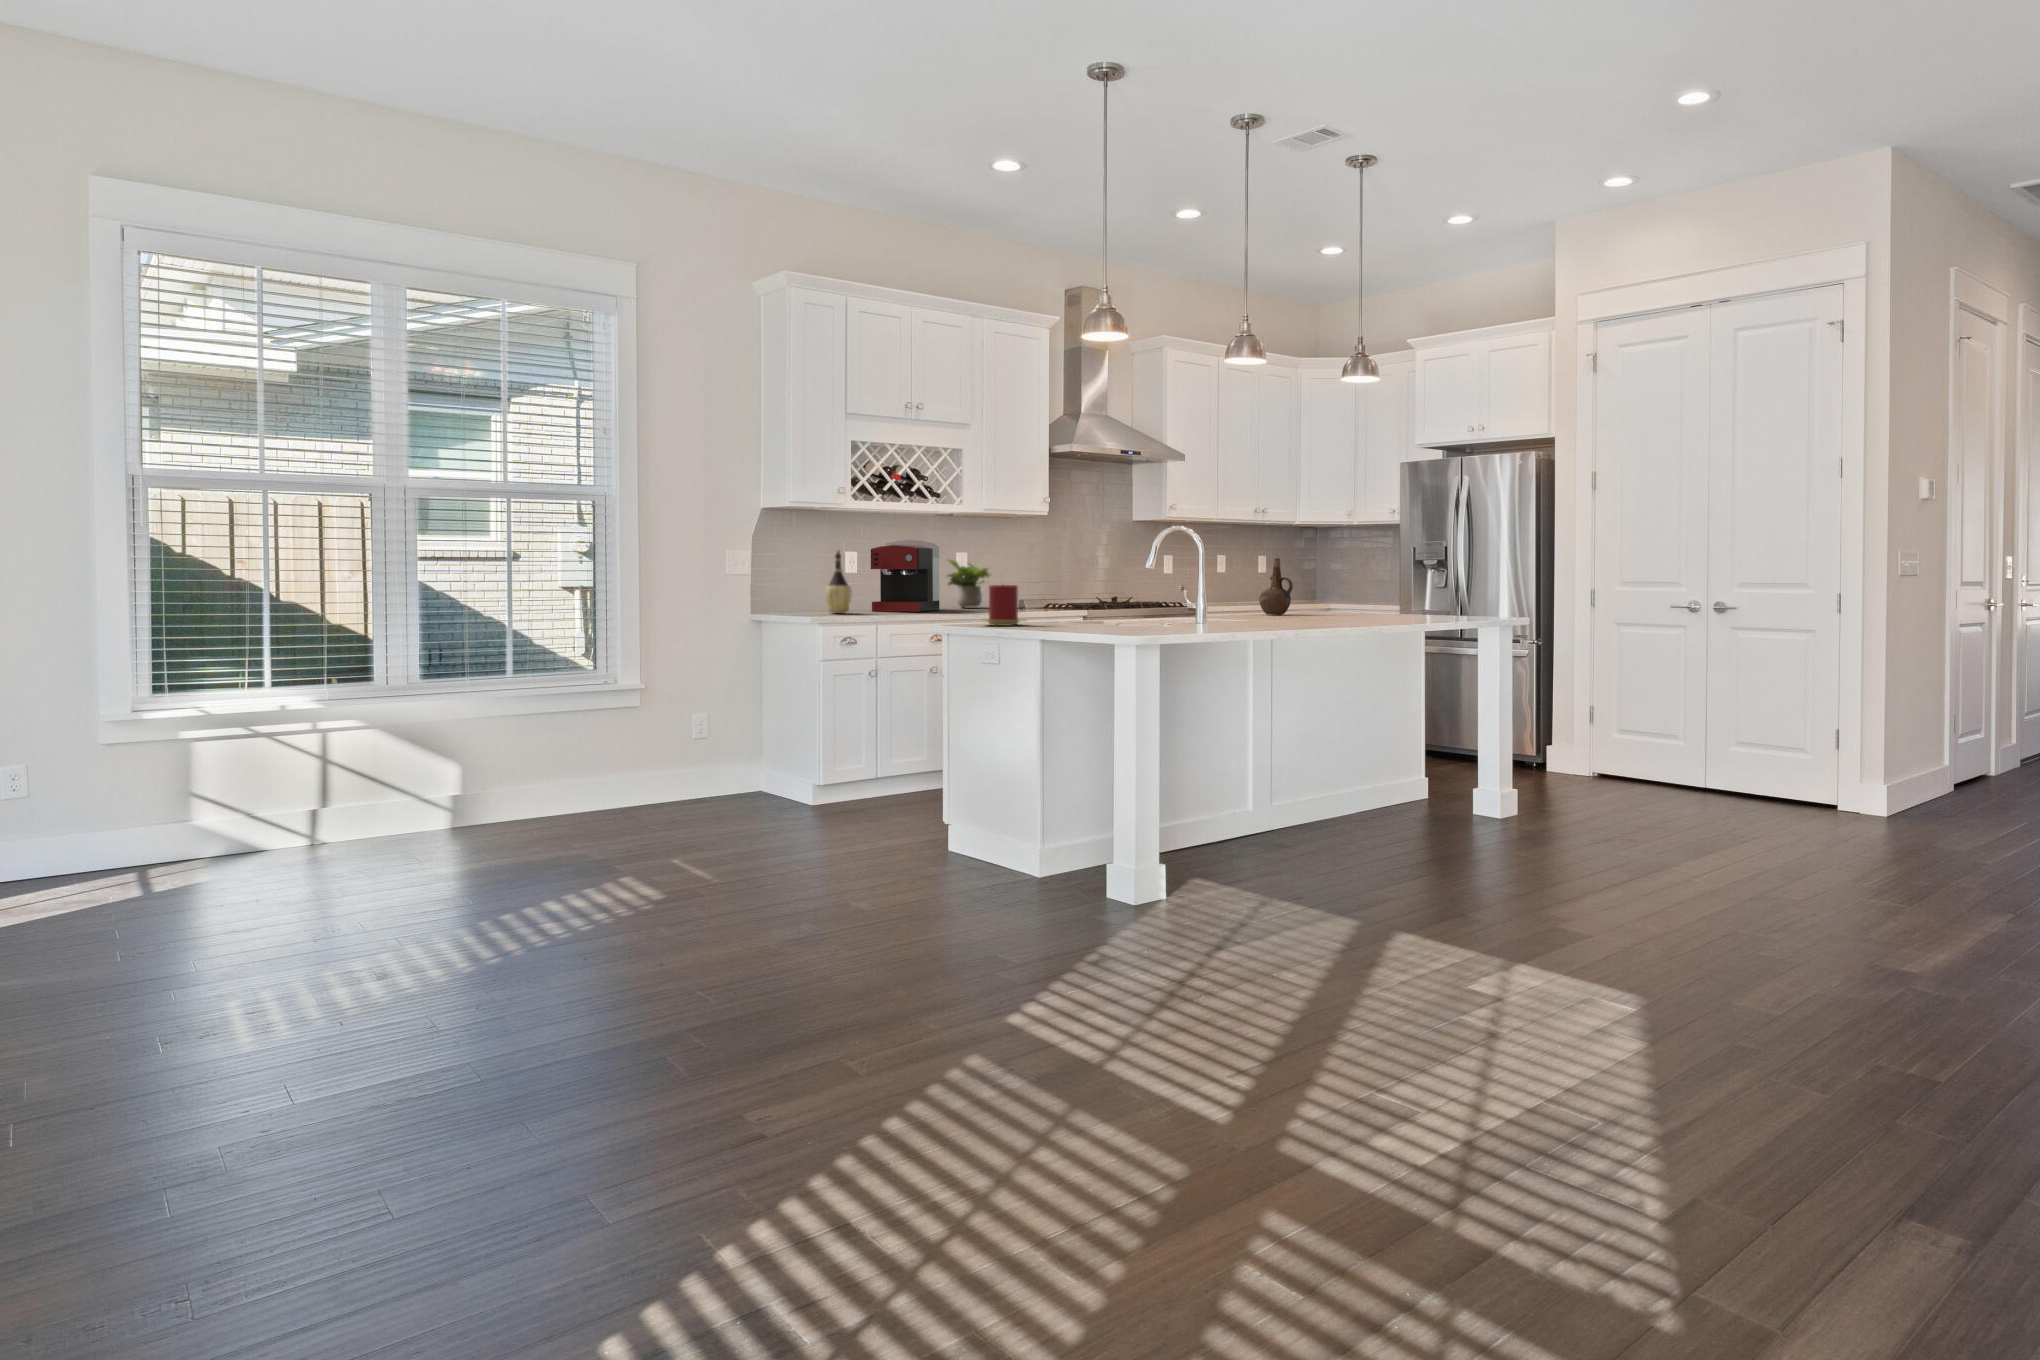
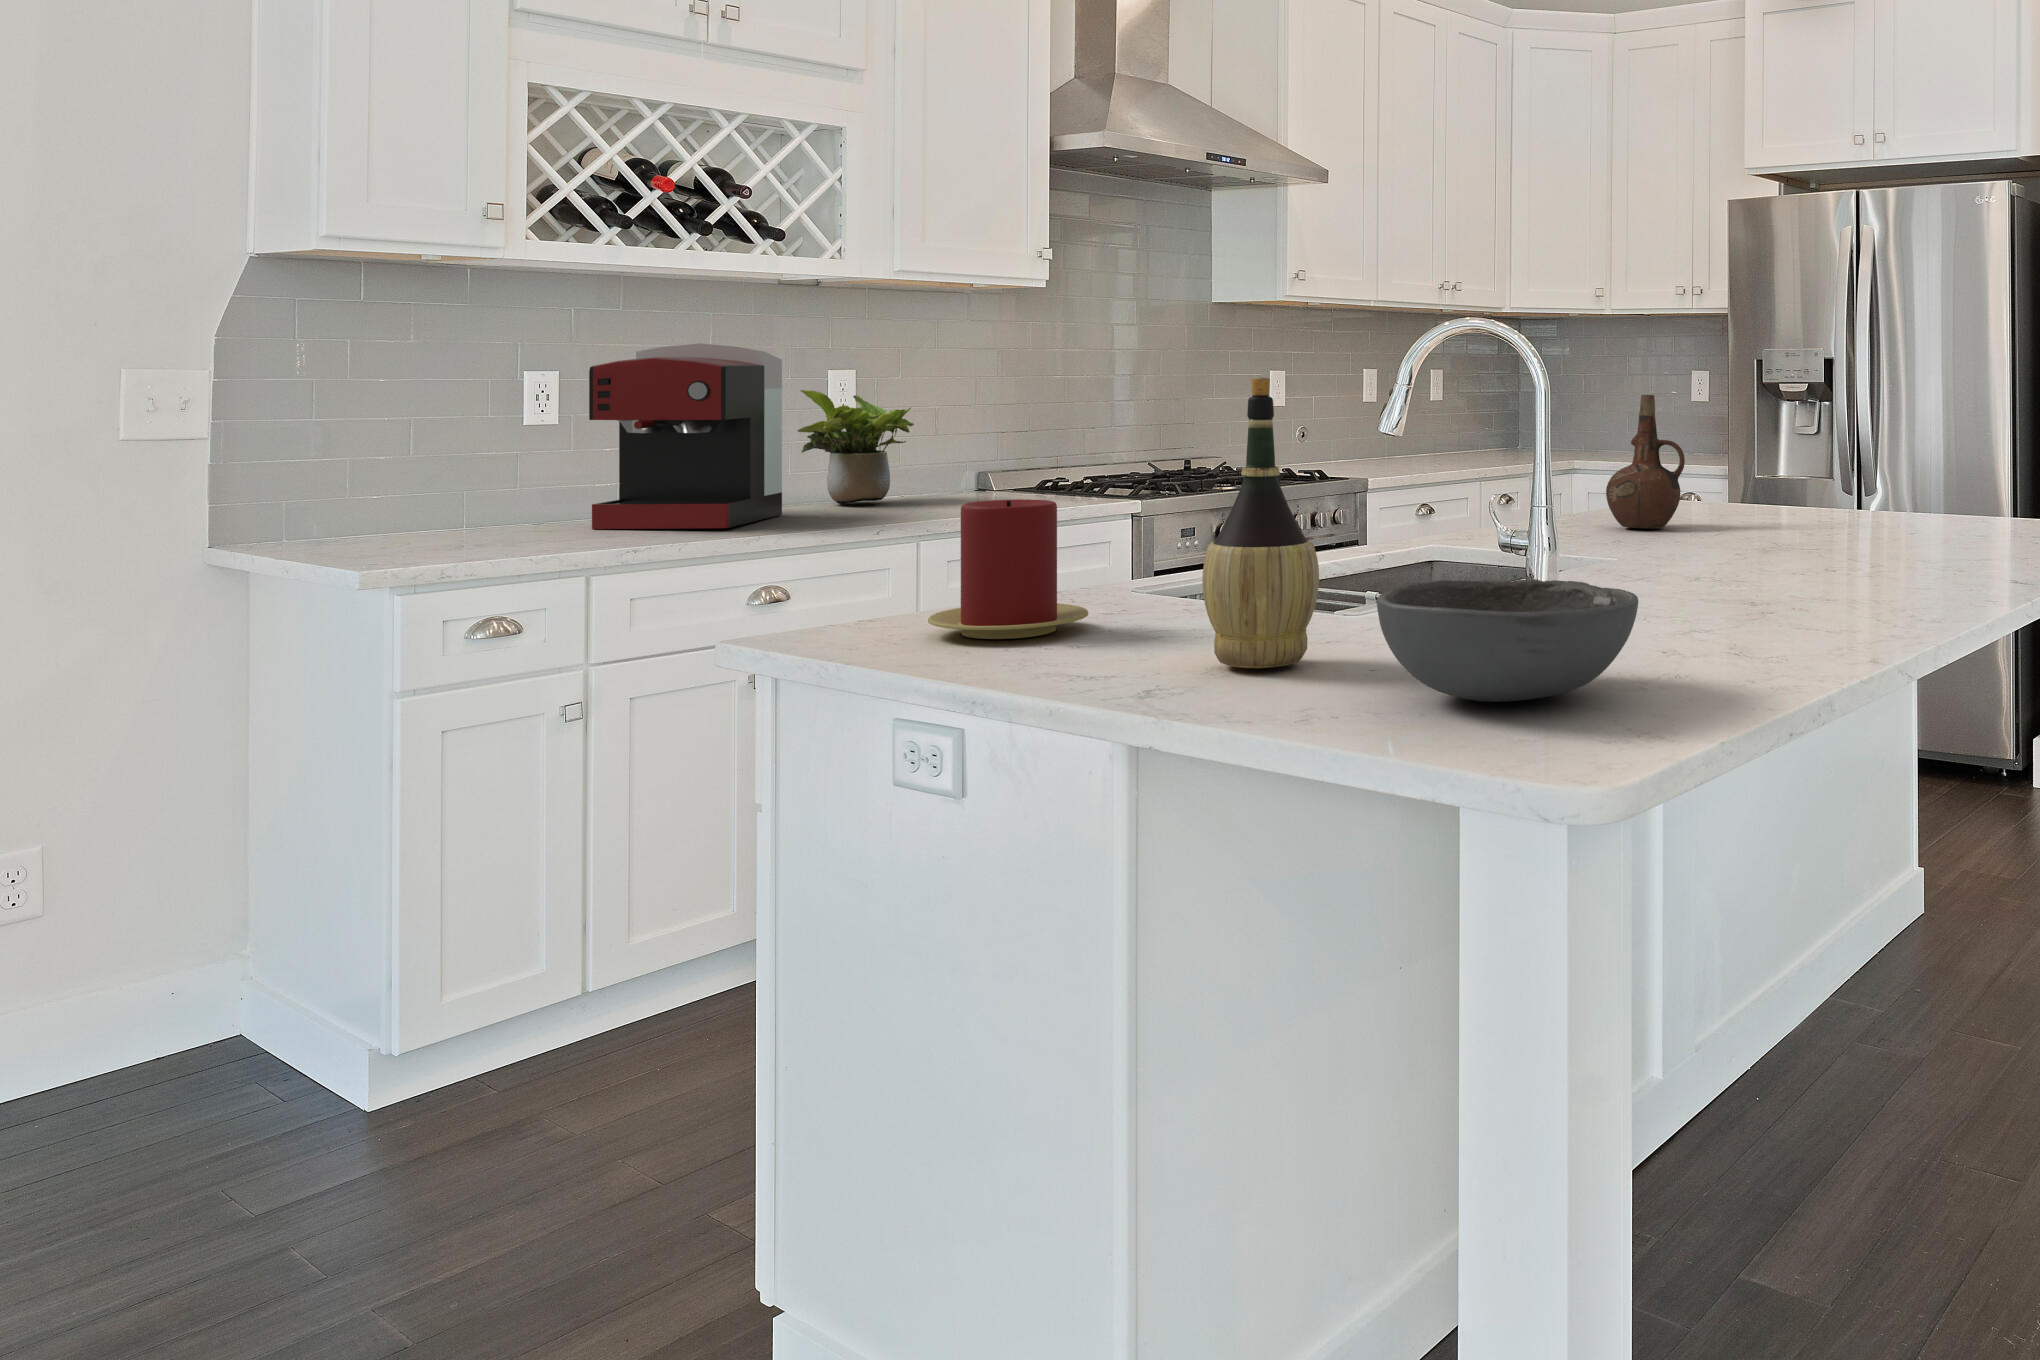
wine bottle: present [825,550,851,613] -> present [1202,377,1319,668]
bowl: none [1088,602,1161,631] -> present [1377,579,1638,702]

